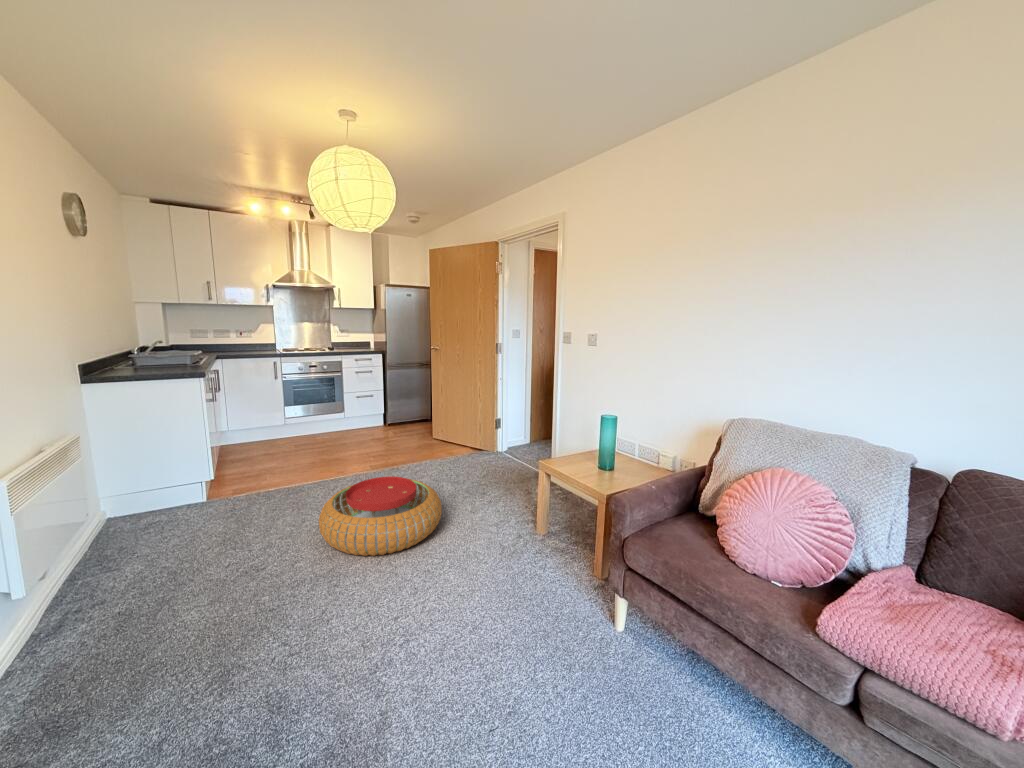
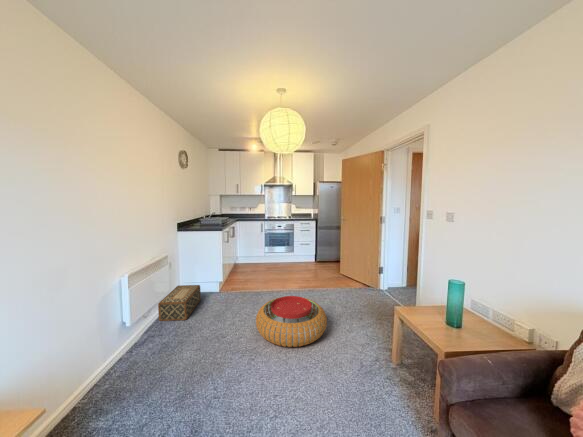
woven basket: none [68,493,168,581] -> present [158,285,201,321]

